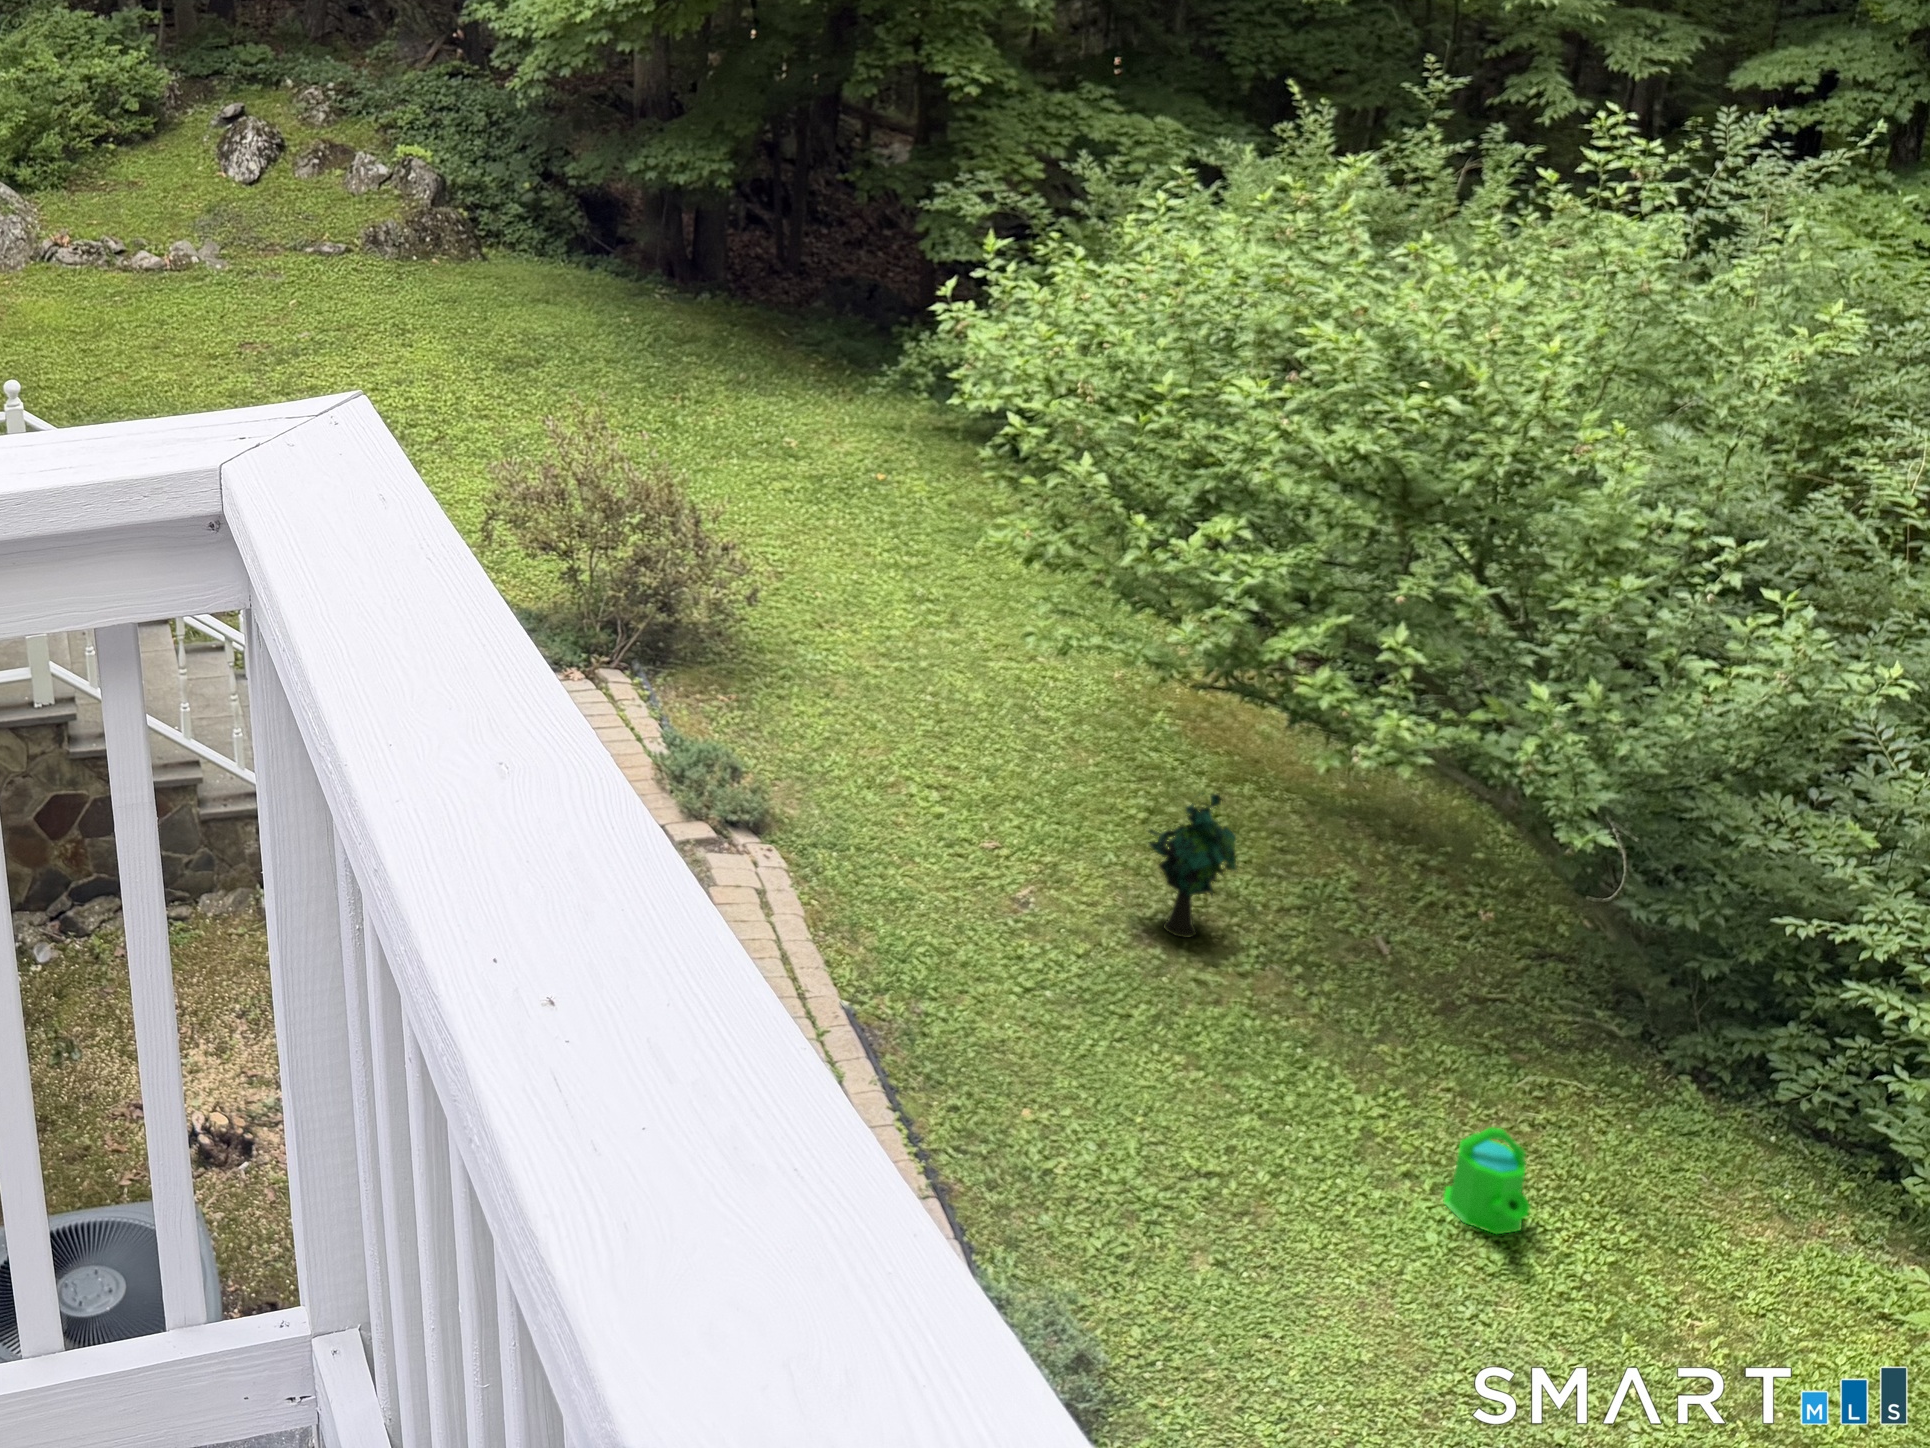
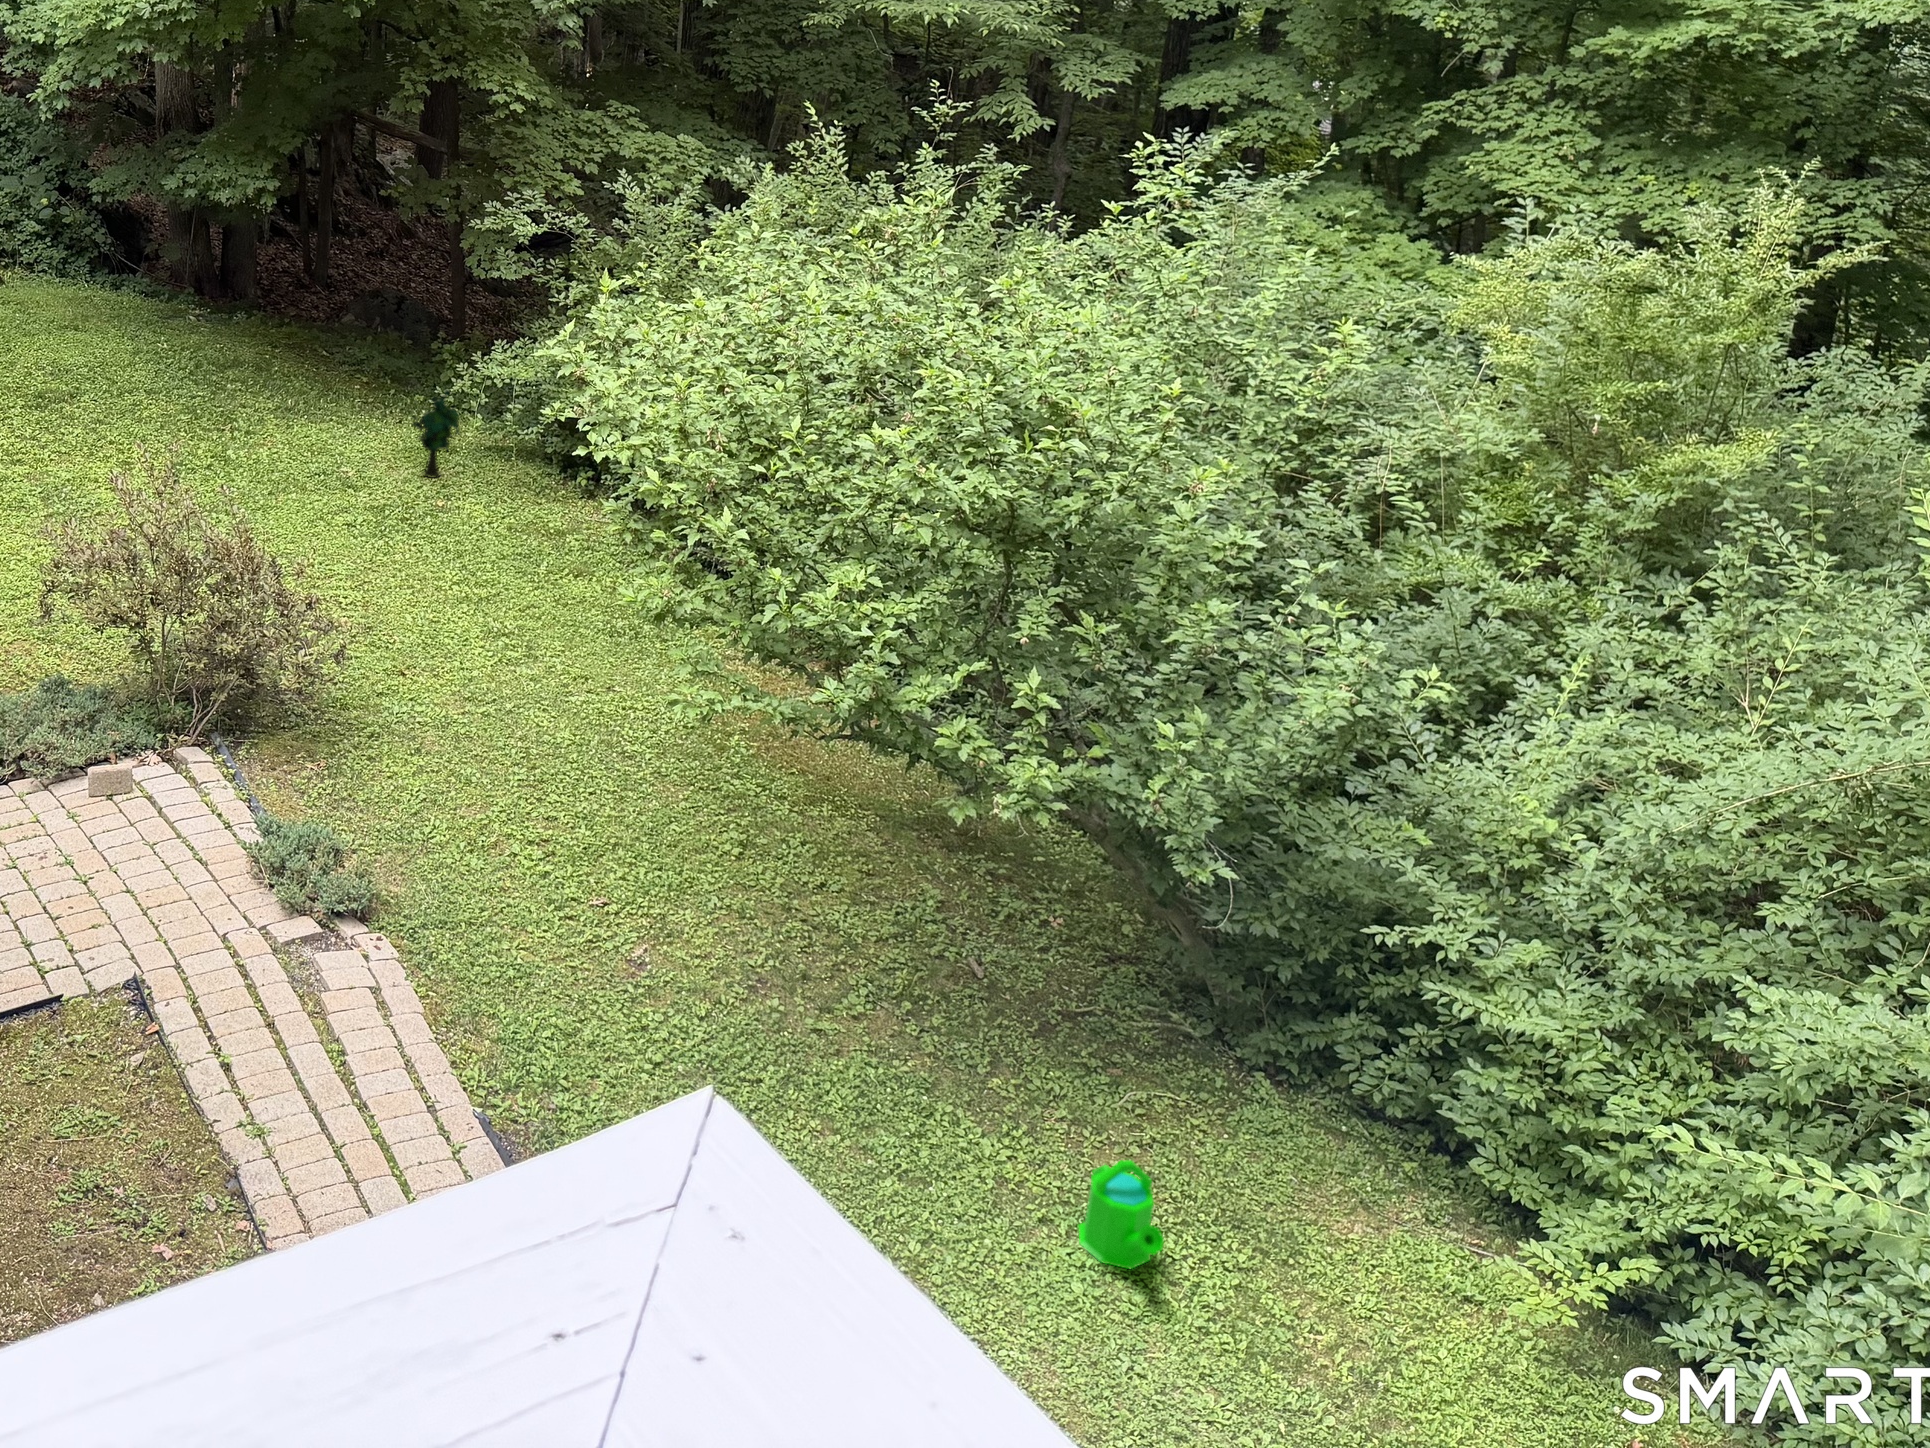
decorative plant: present [1149,794,1237,938] -> present [412,390,460,478]

